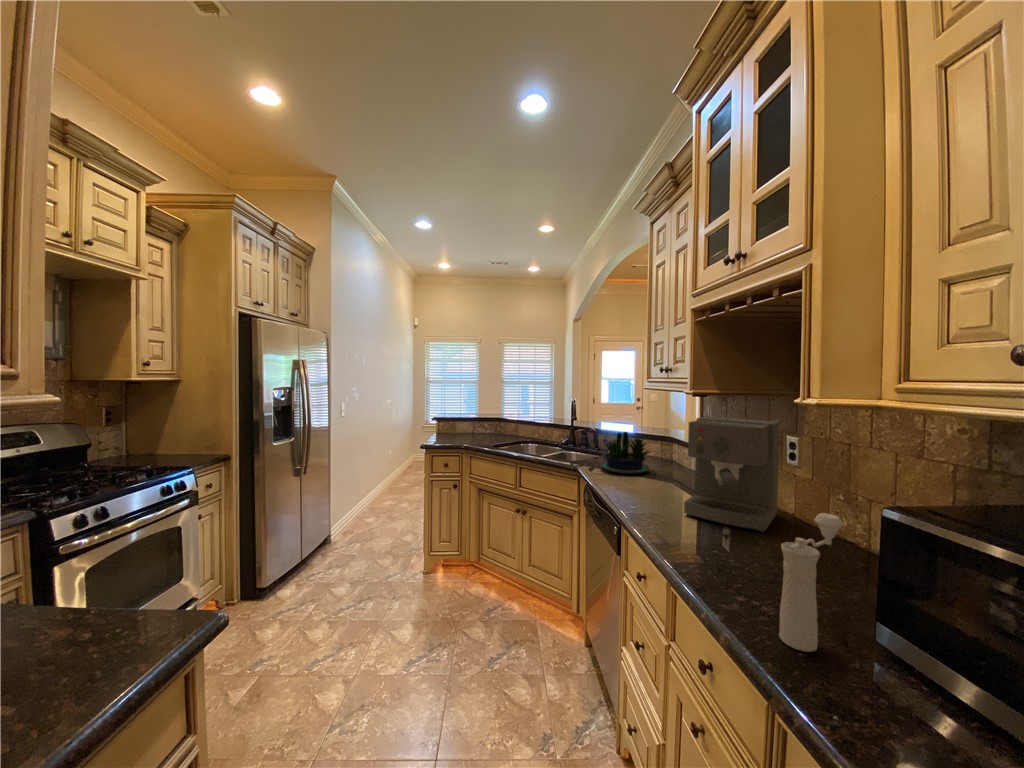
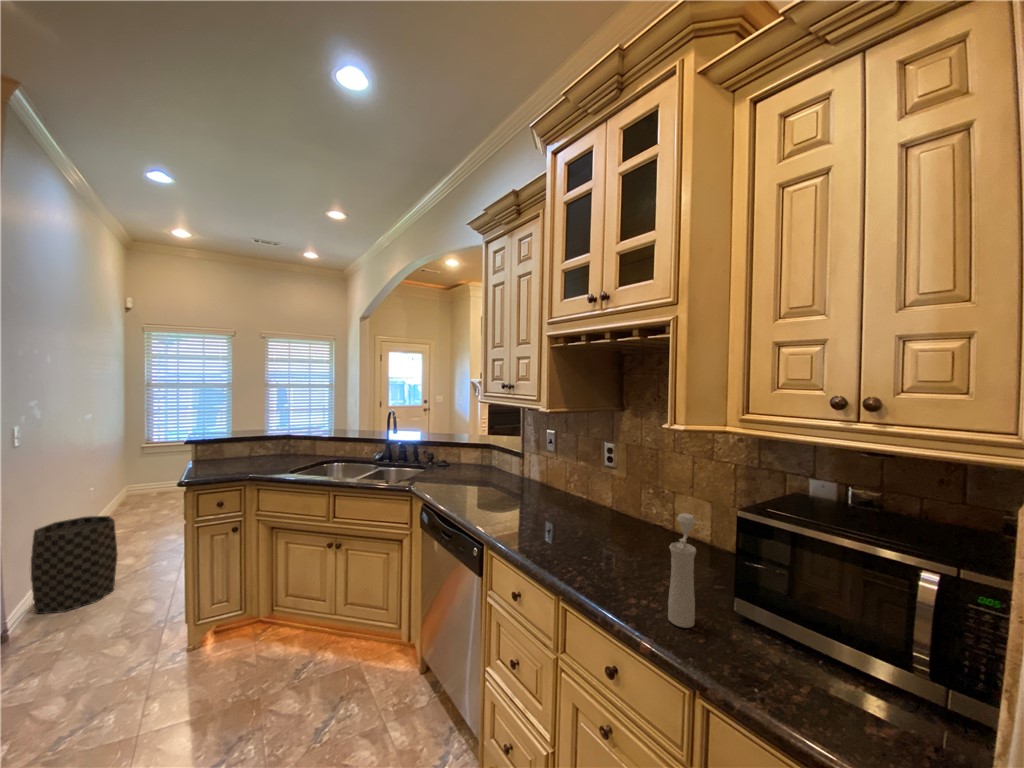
coffee maker: present [684,417,779,532] -> none [538,430,603,528]
potted plant: present [601,432,650,474] -> none [433,444,489,487]
trash can: none [359,467,400,527] -> present [31,516,118,614]

